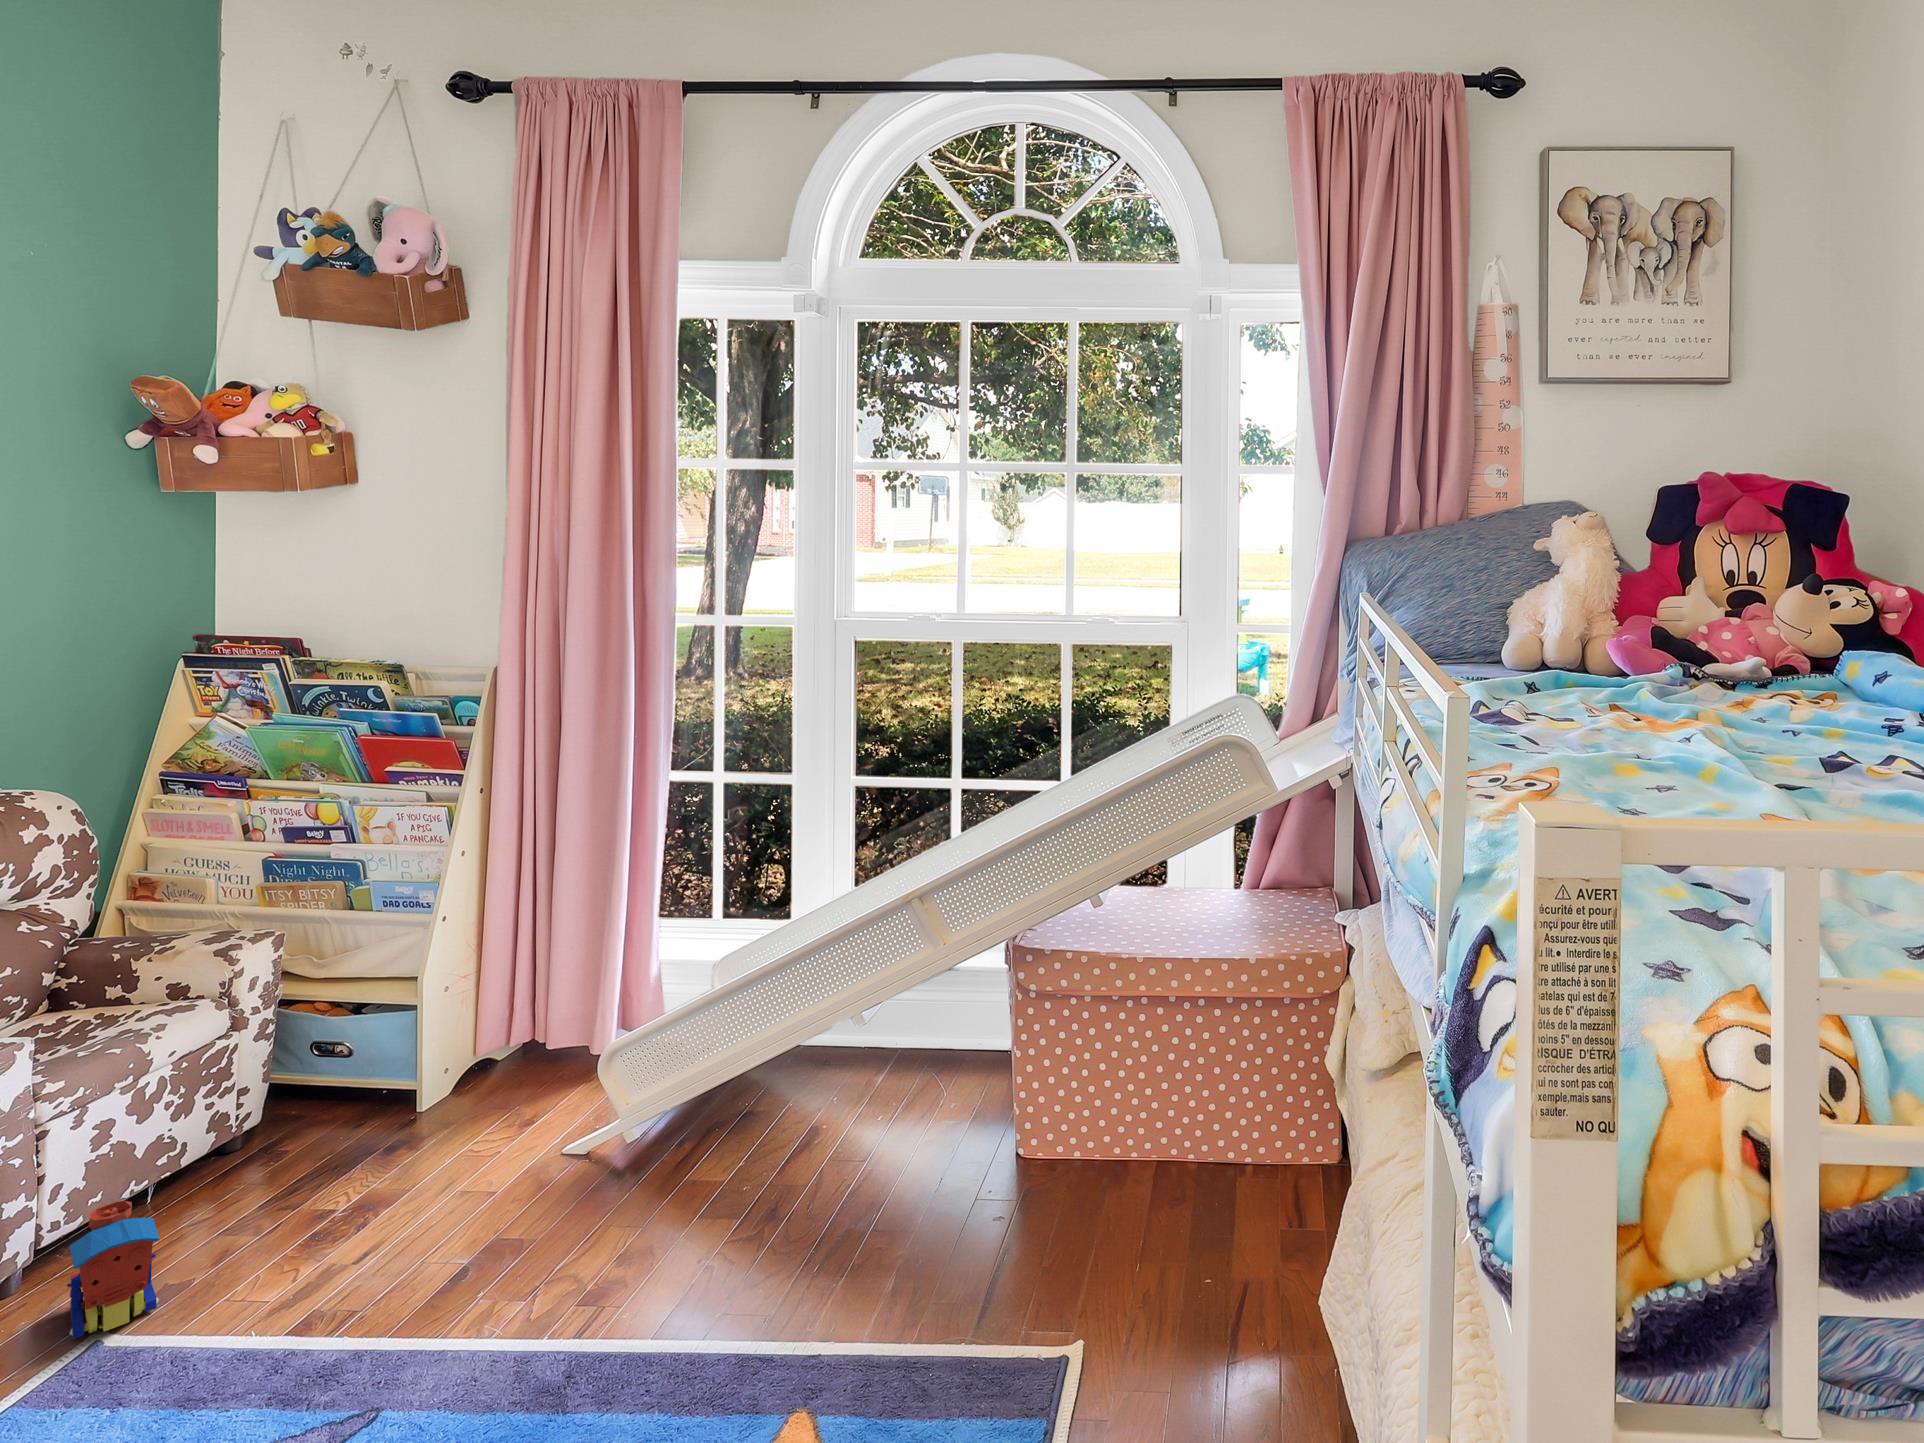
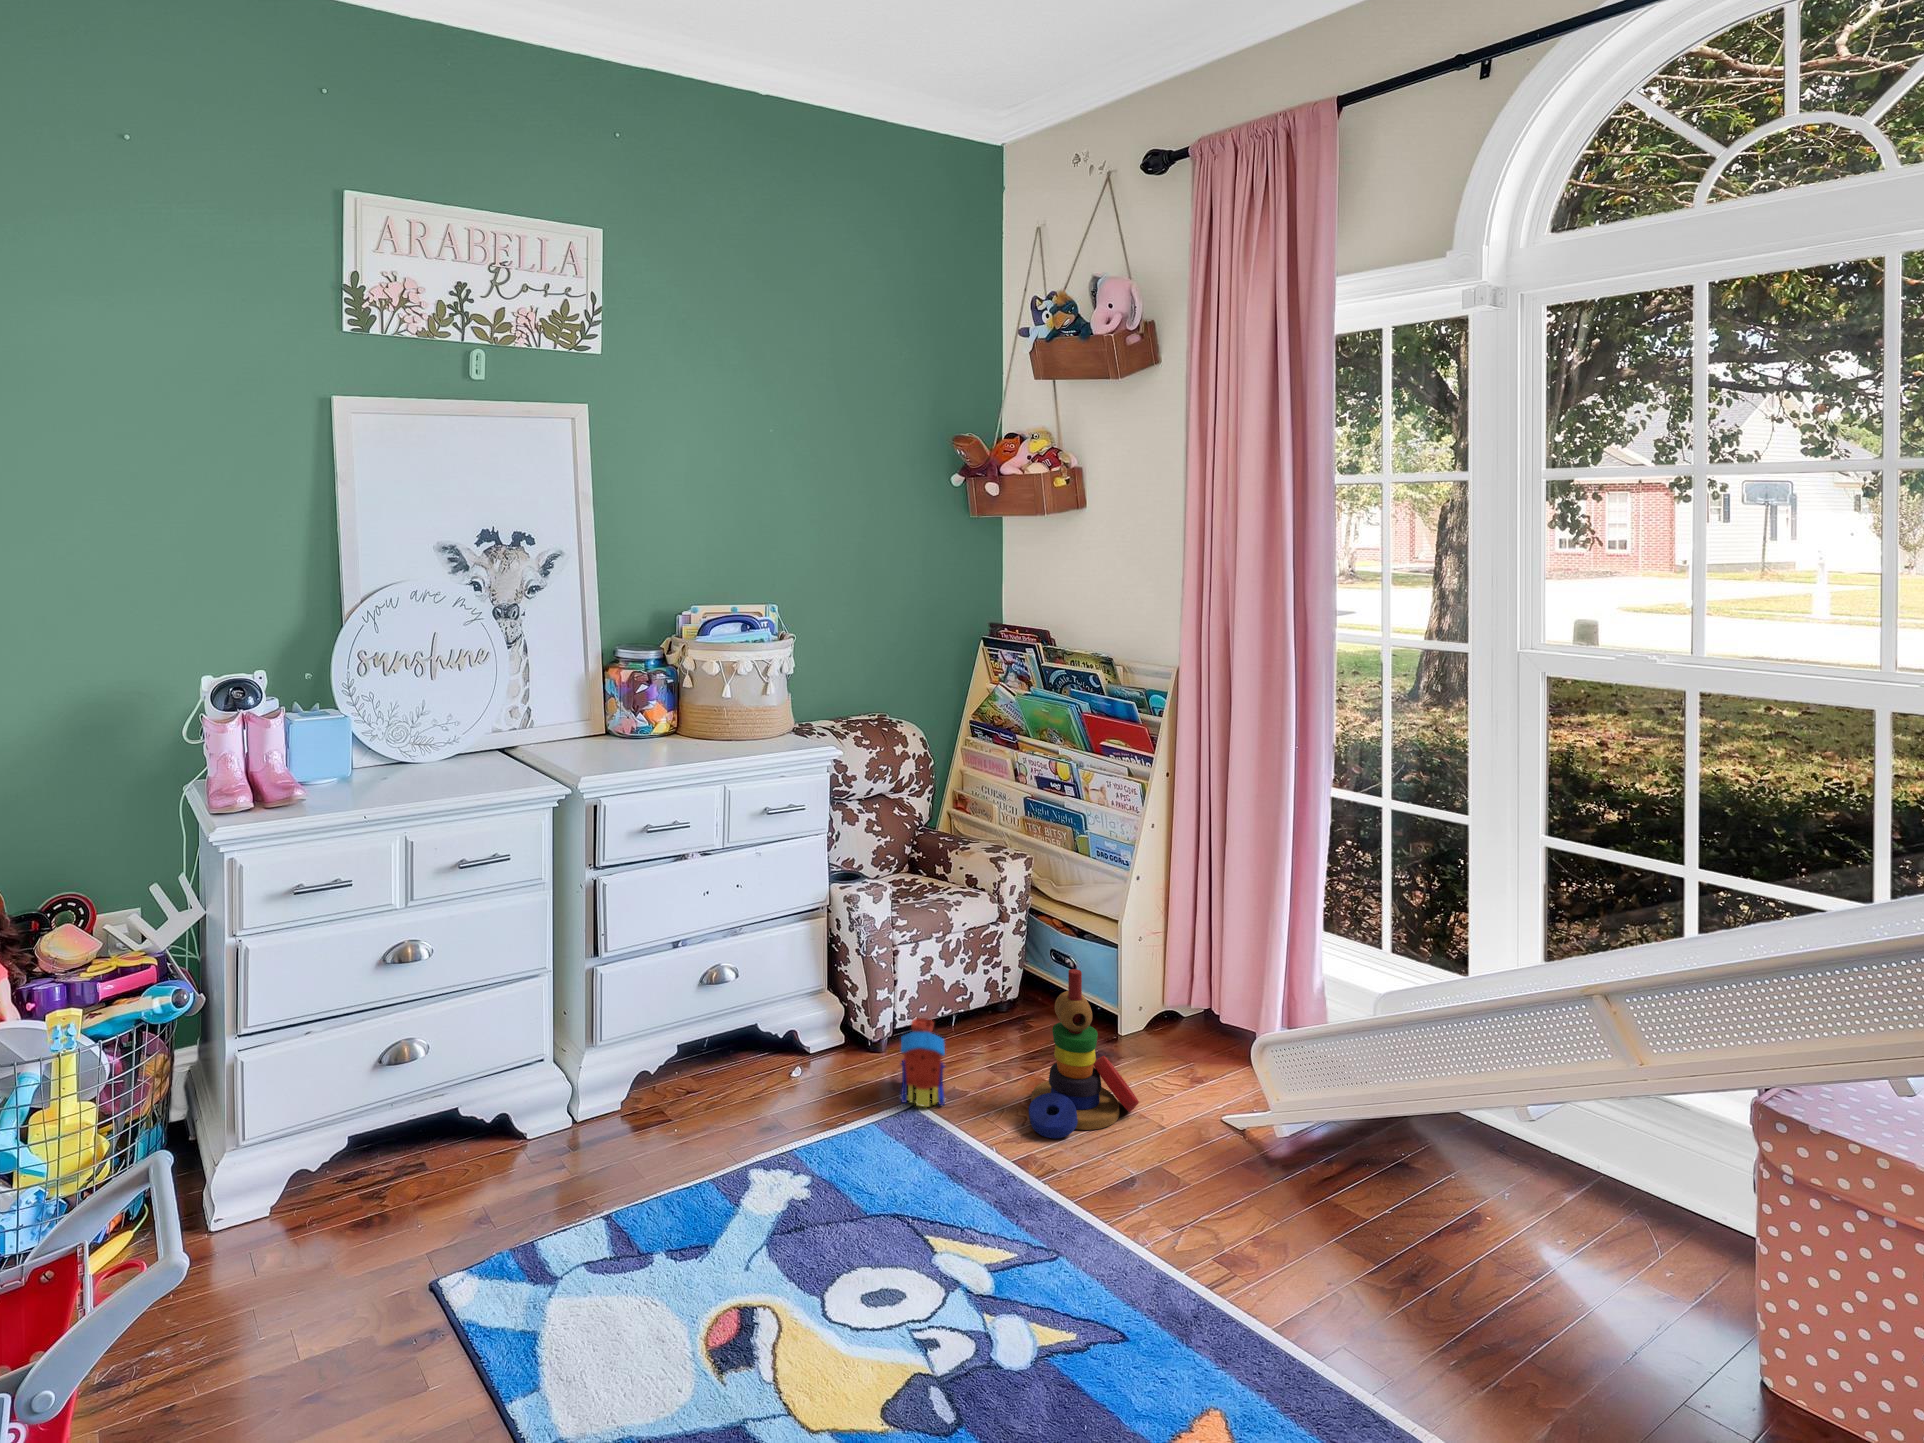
stacking toy: none [302,1051,457,1276] -> present [1029,969,1139,1138]

